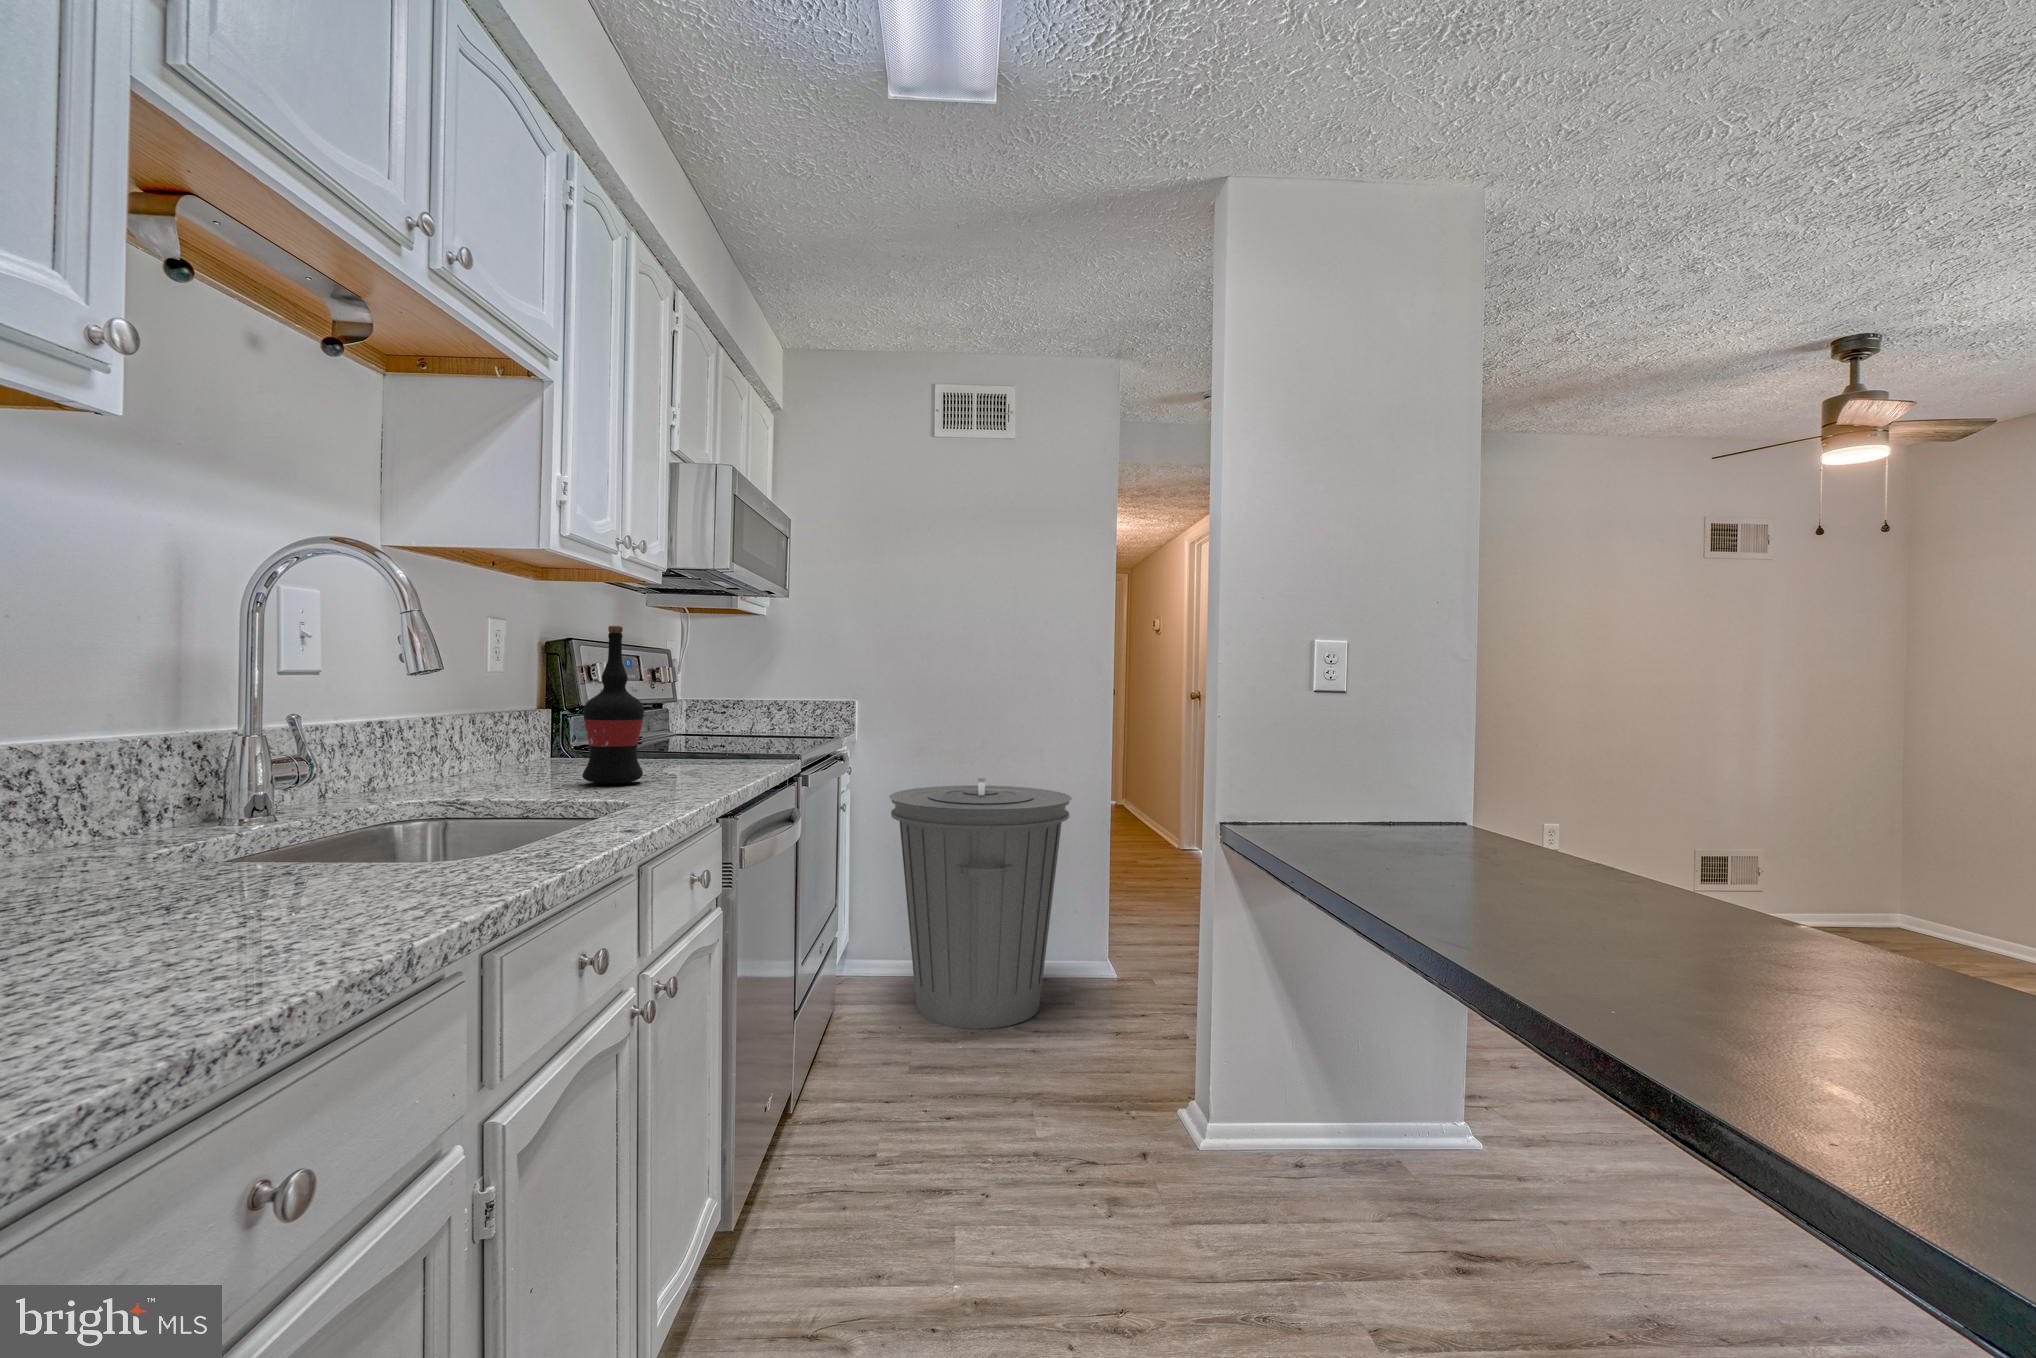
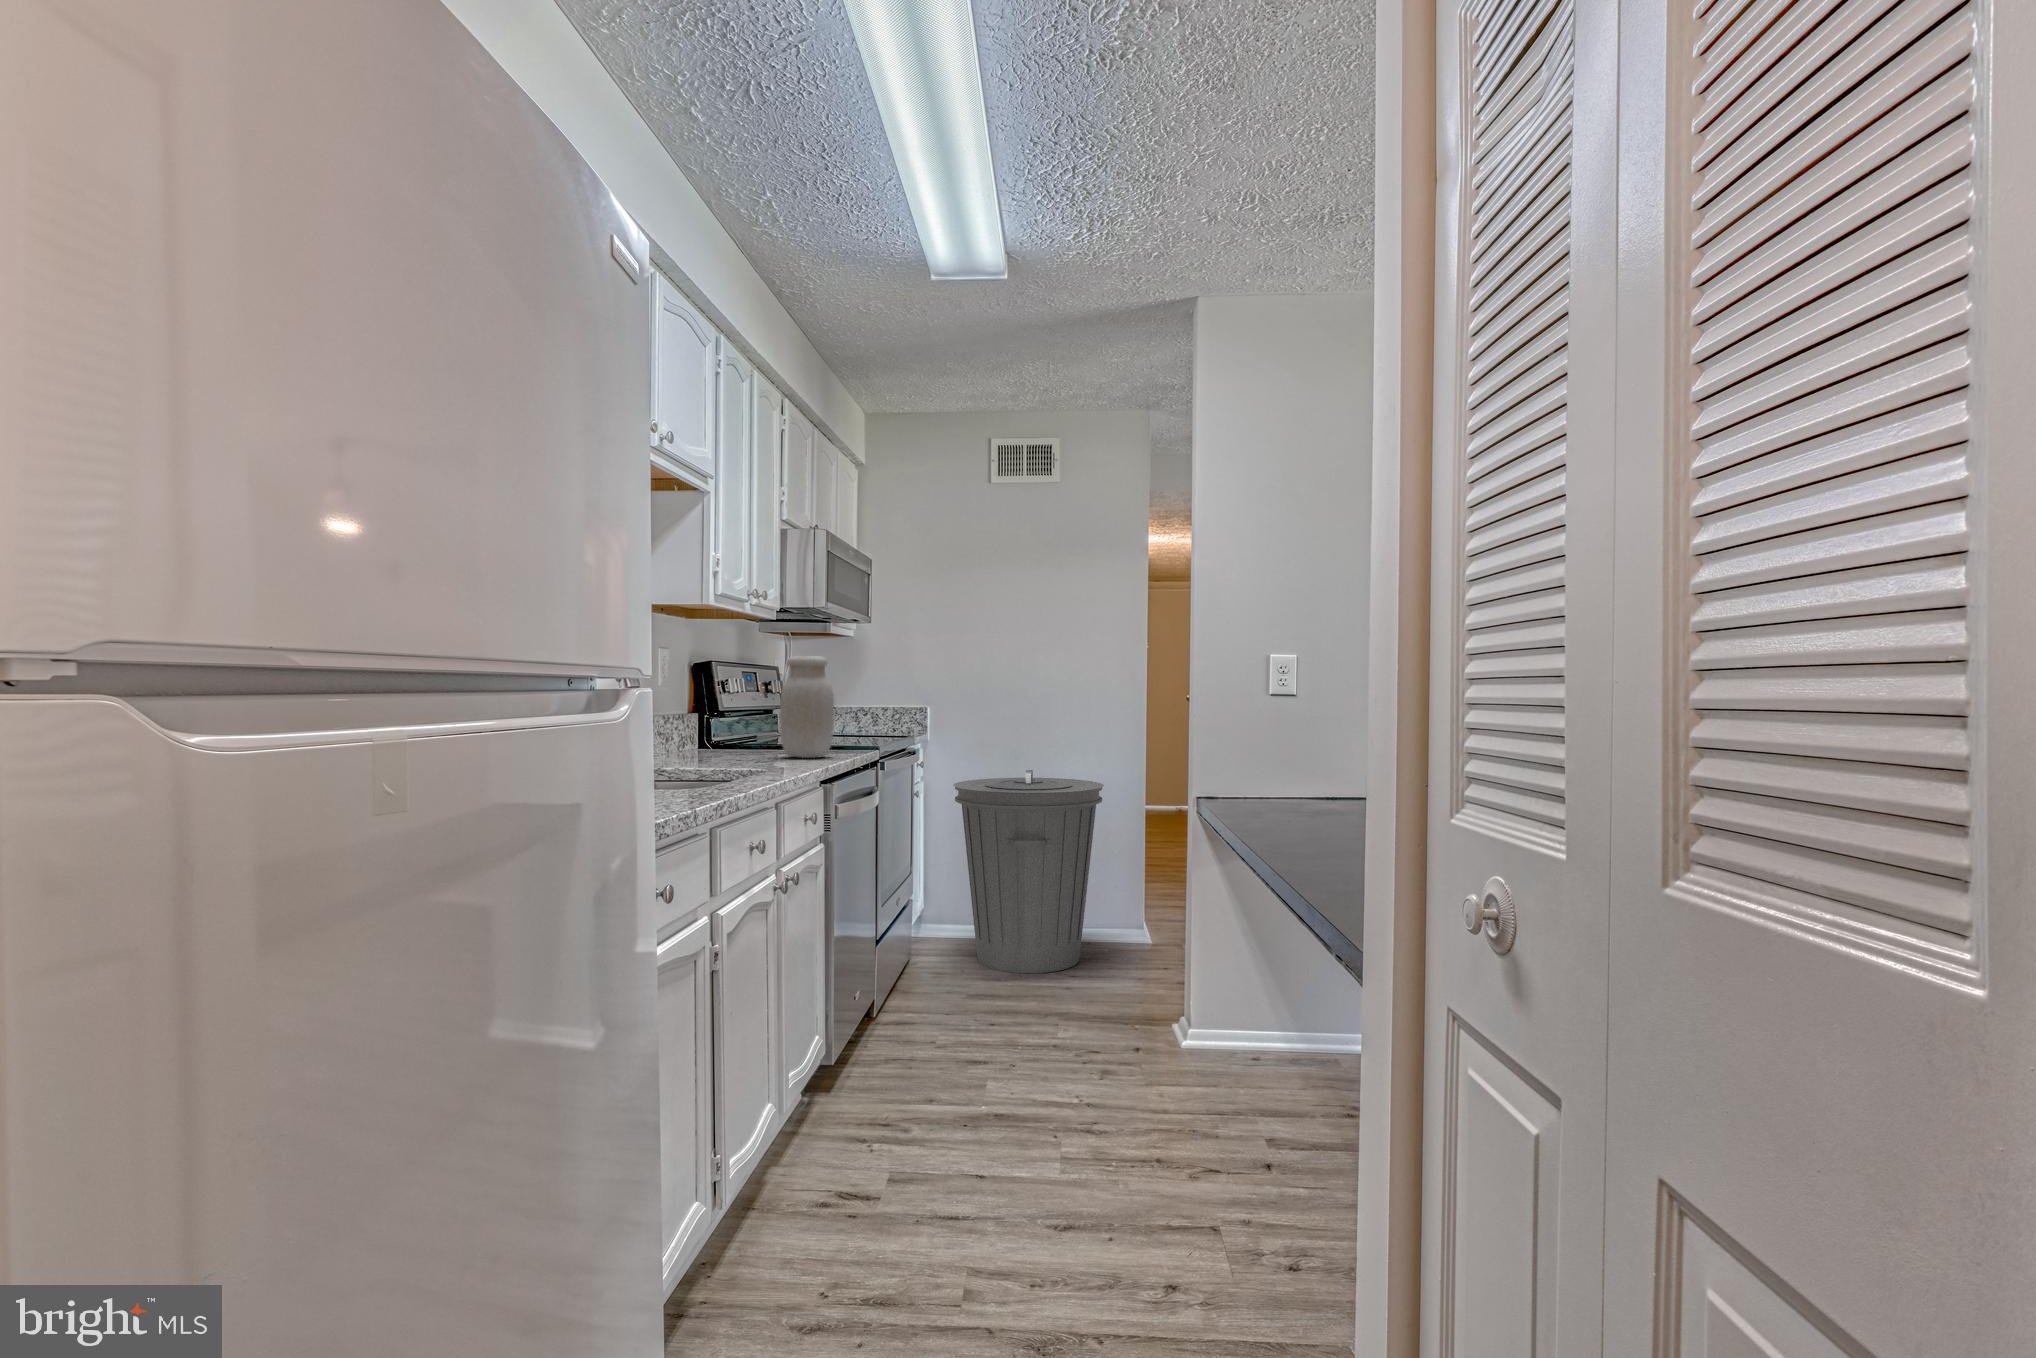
wine bottle: present [583,626,644,784] -> none [729,653,769,762]
jar: none [662,633,740,774] -> present [780,656,834,758]

